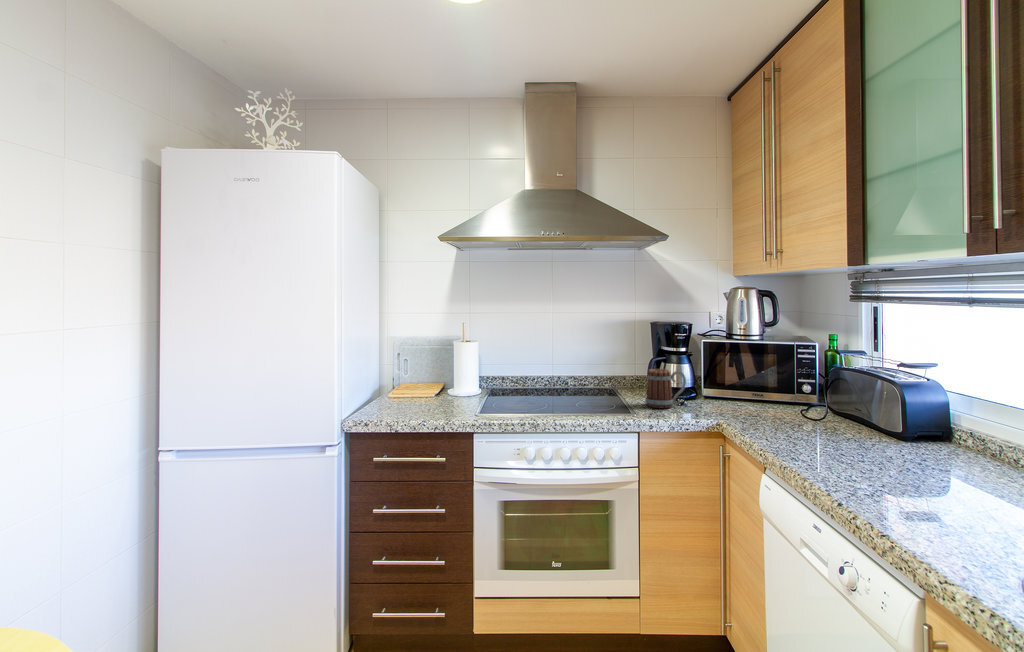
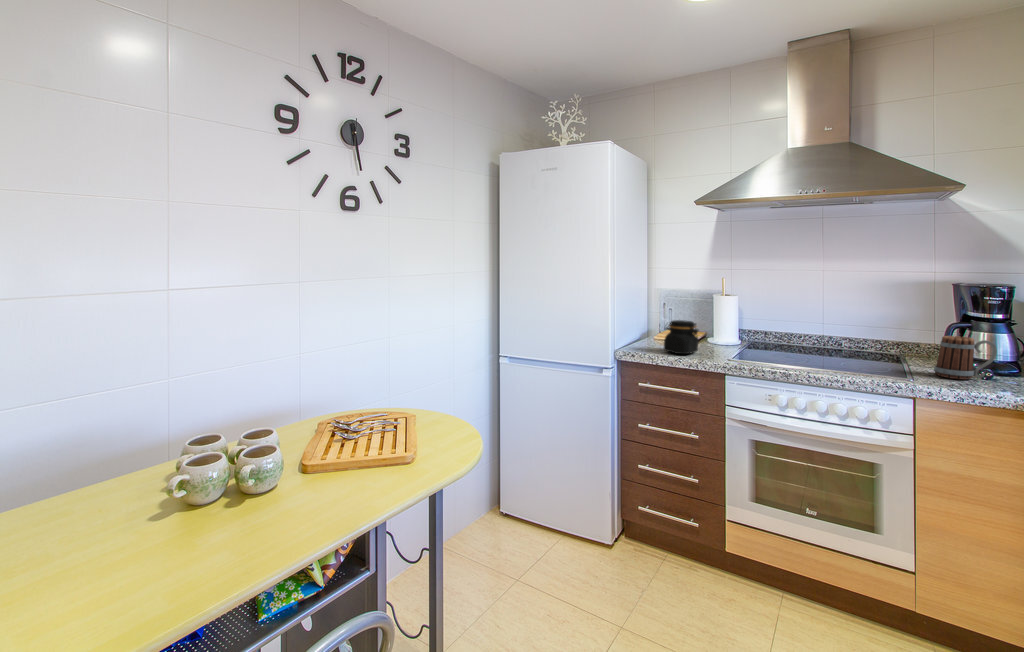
jar: none [400,374,441,414] -> present [664,320,699,354]

